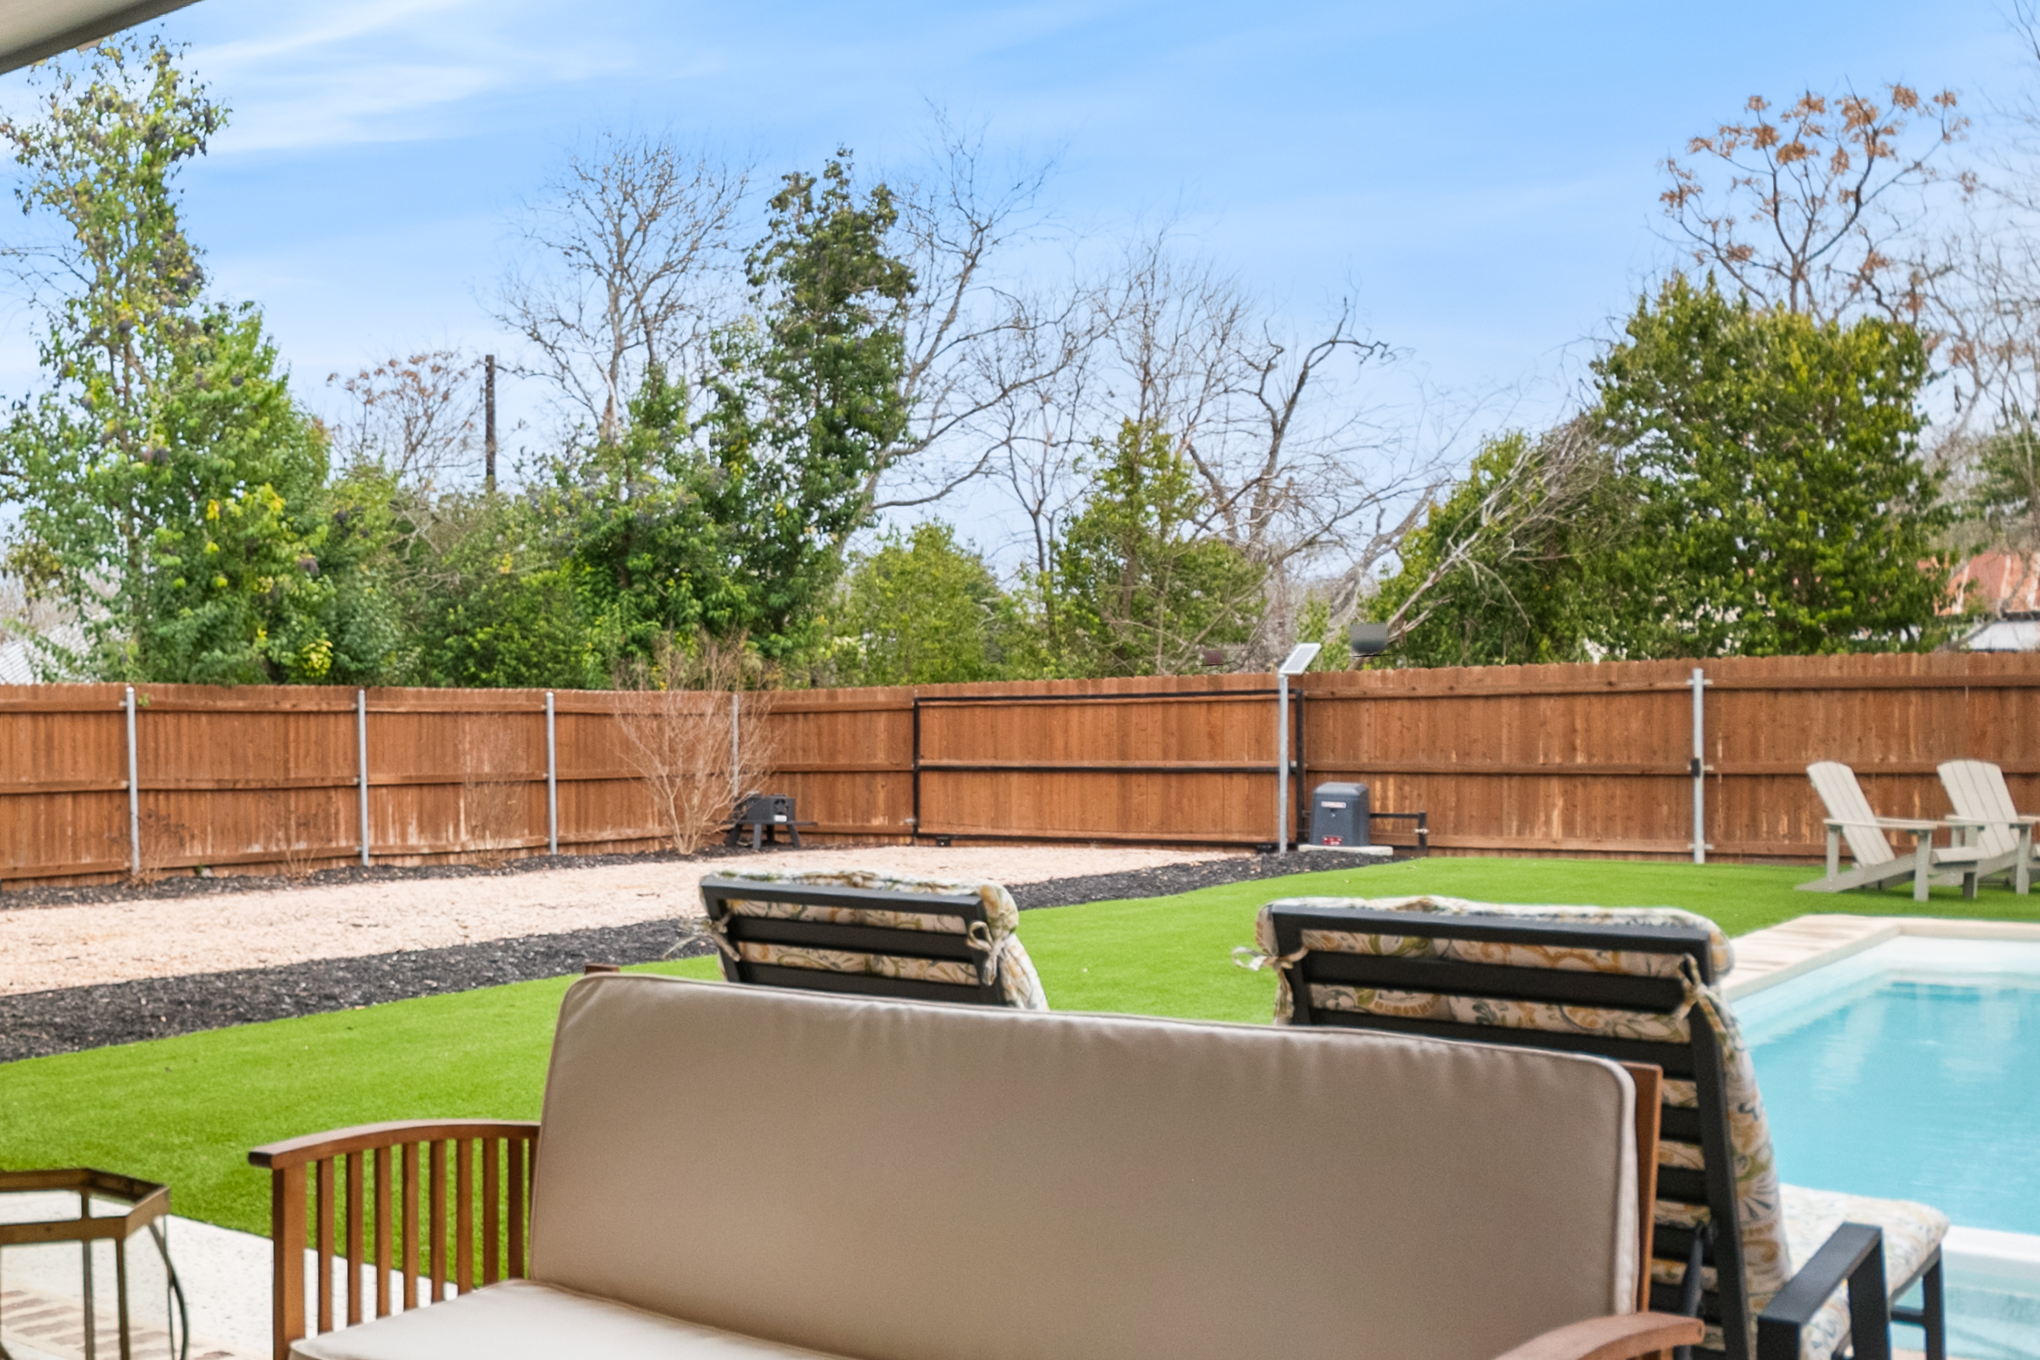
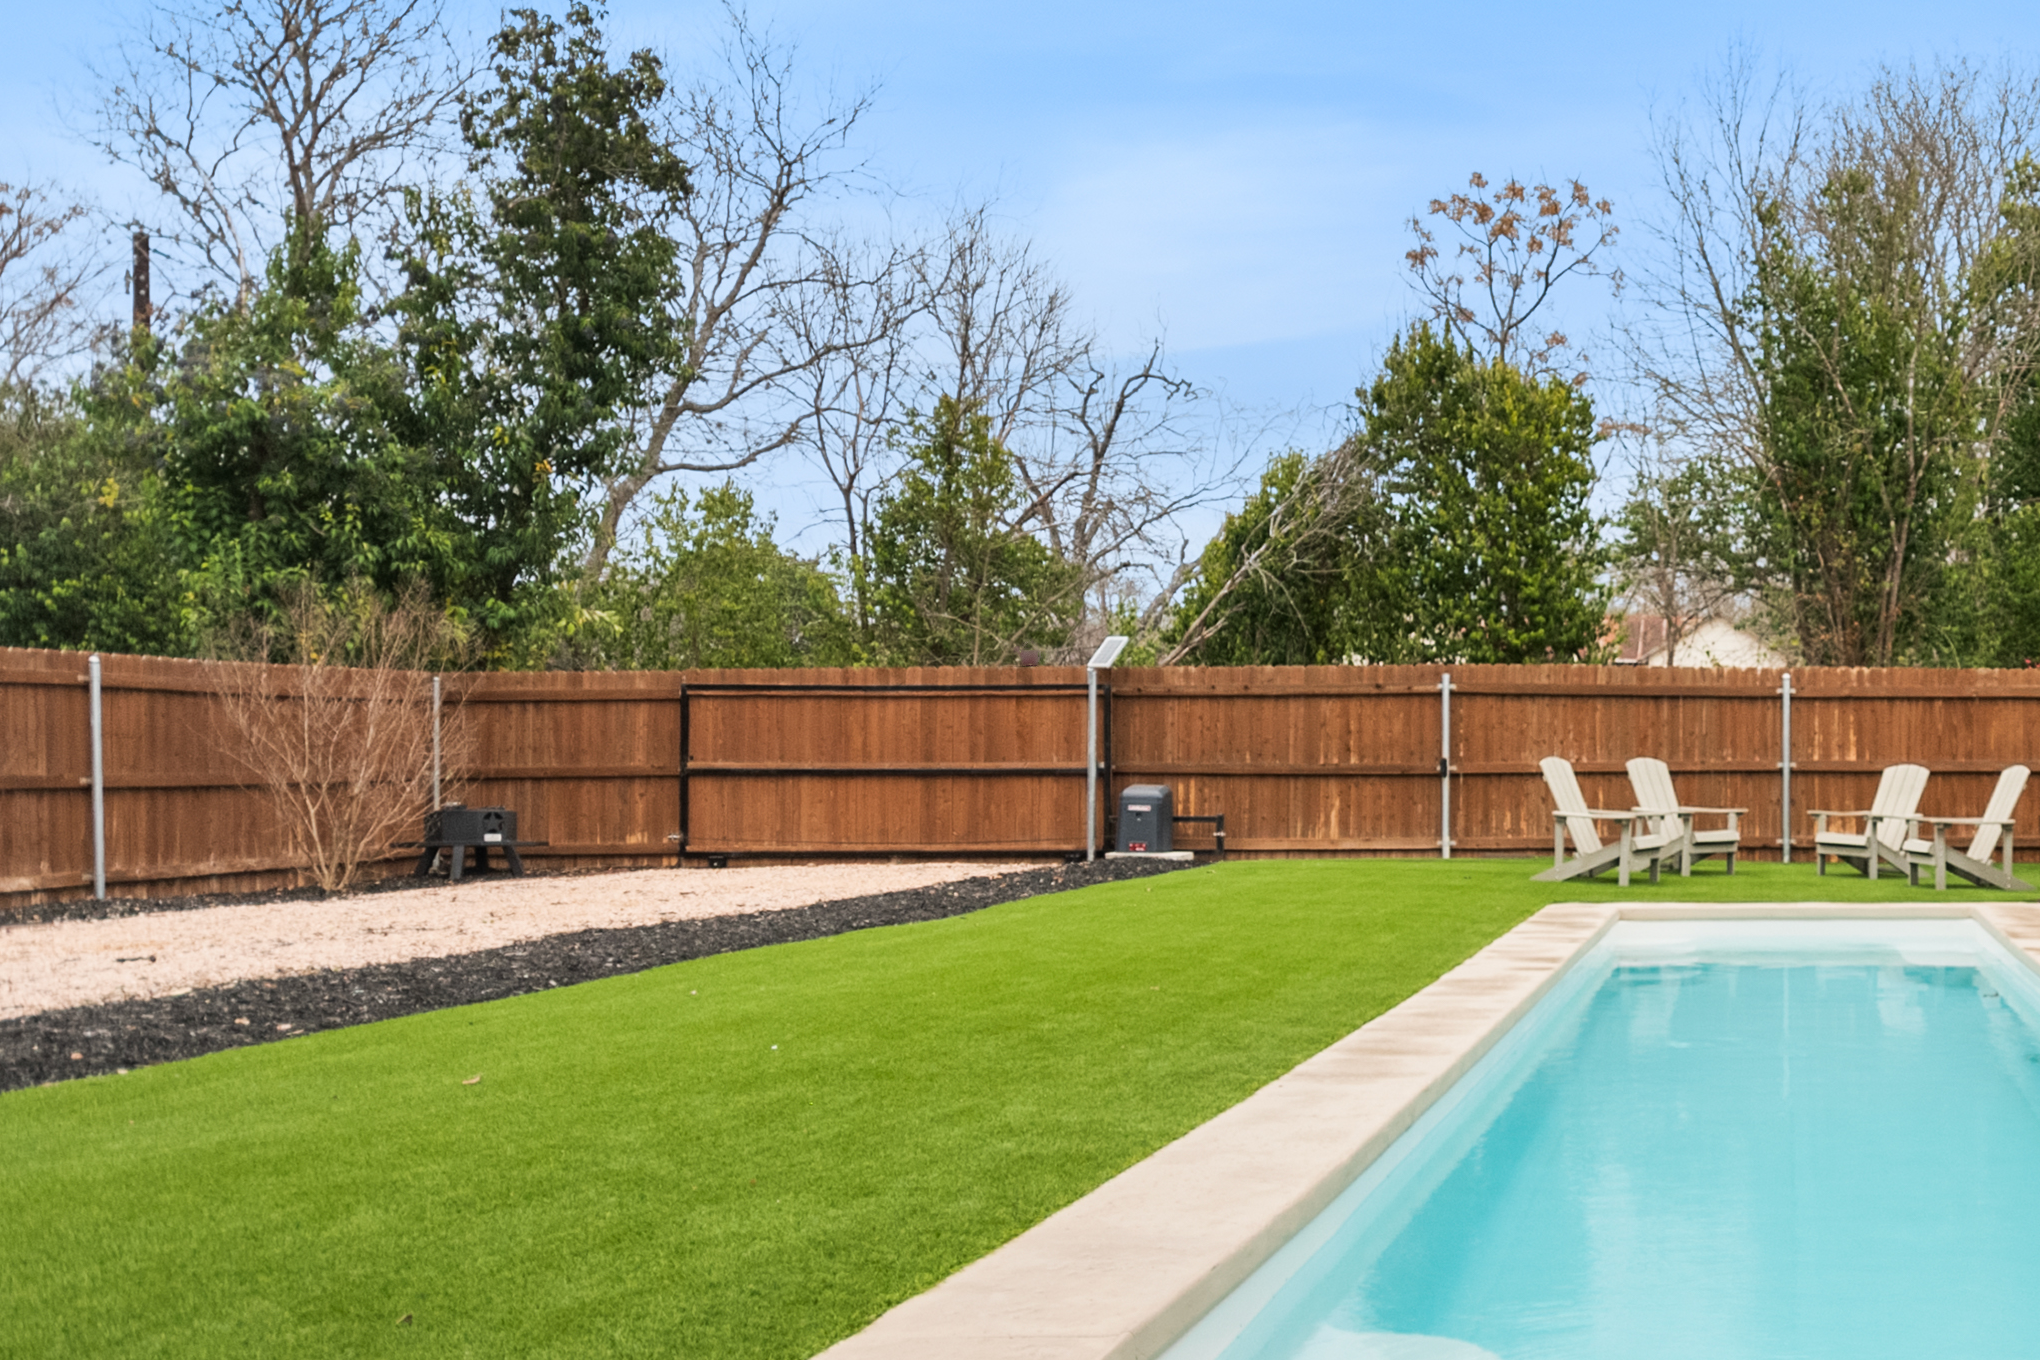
planter: present [1350,623,1388,656] -> none [1155,630,1189,663]

